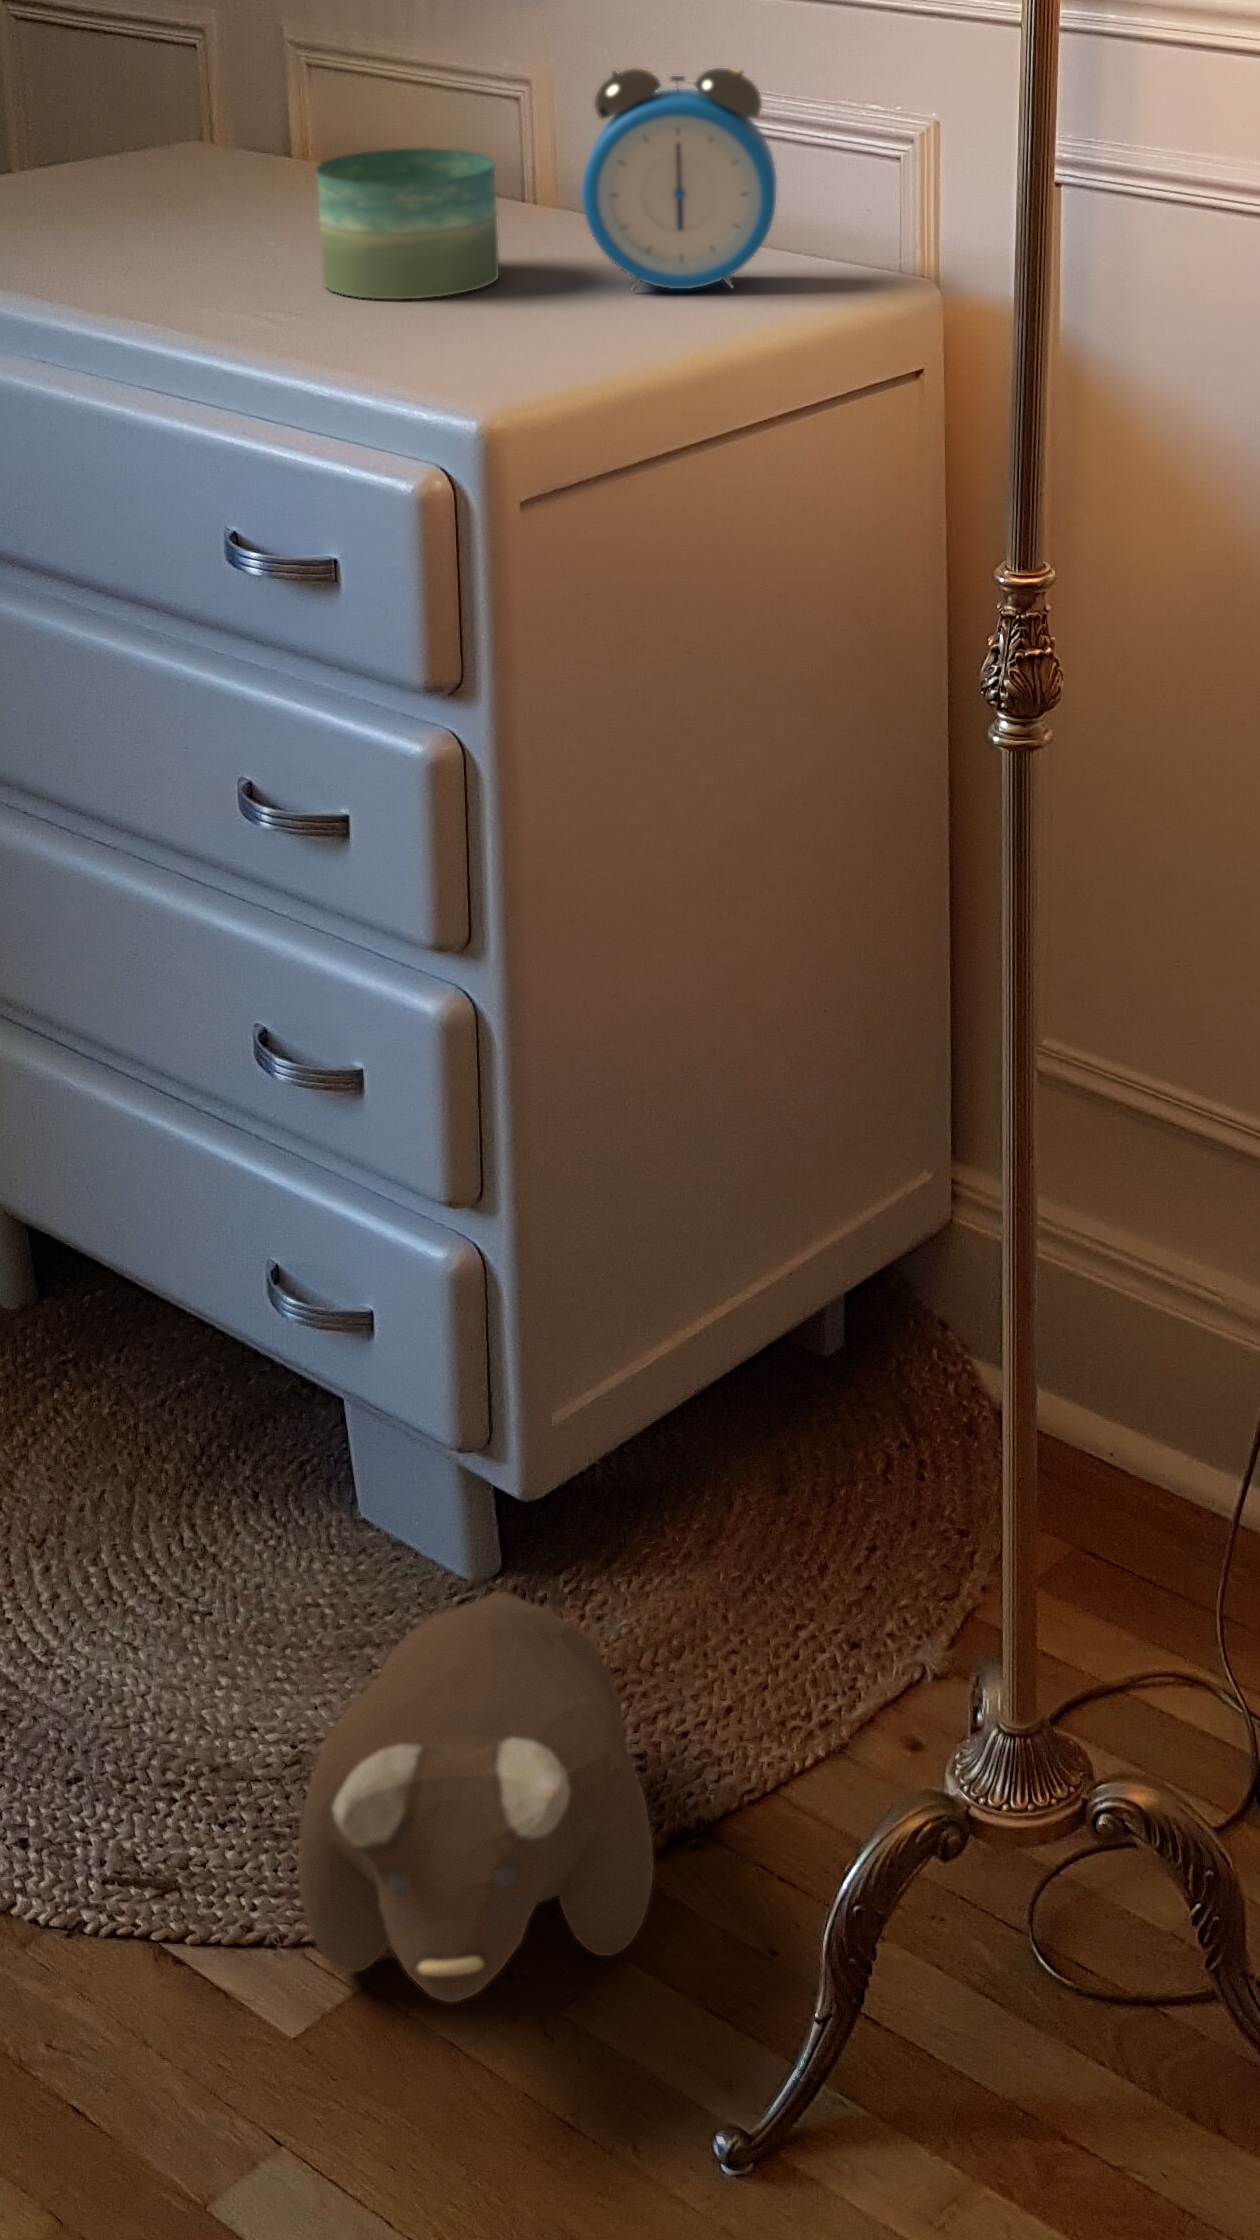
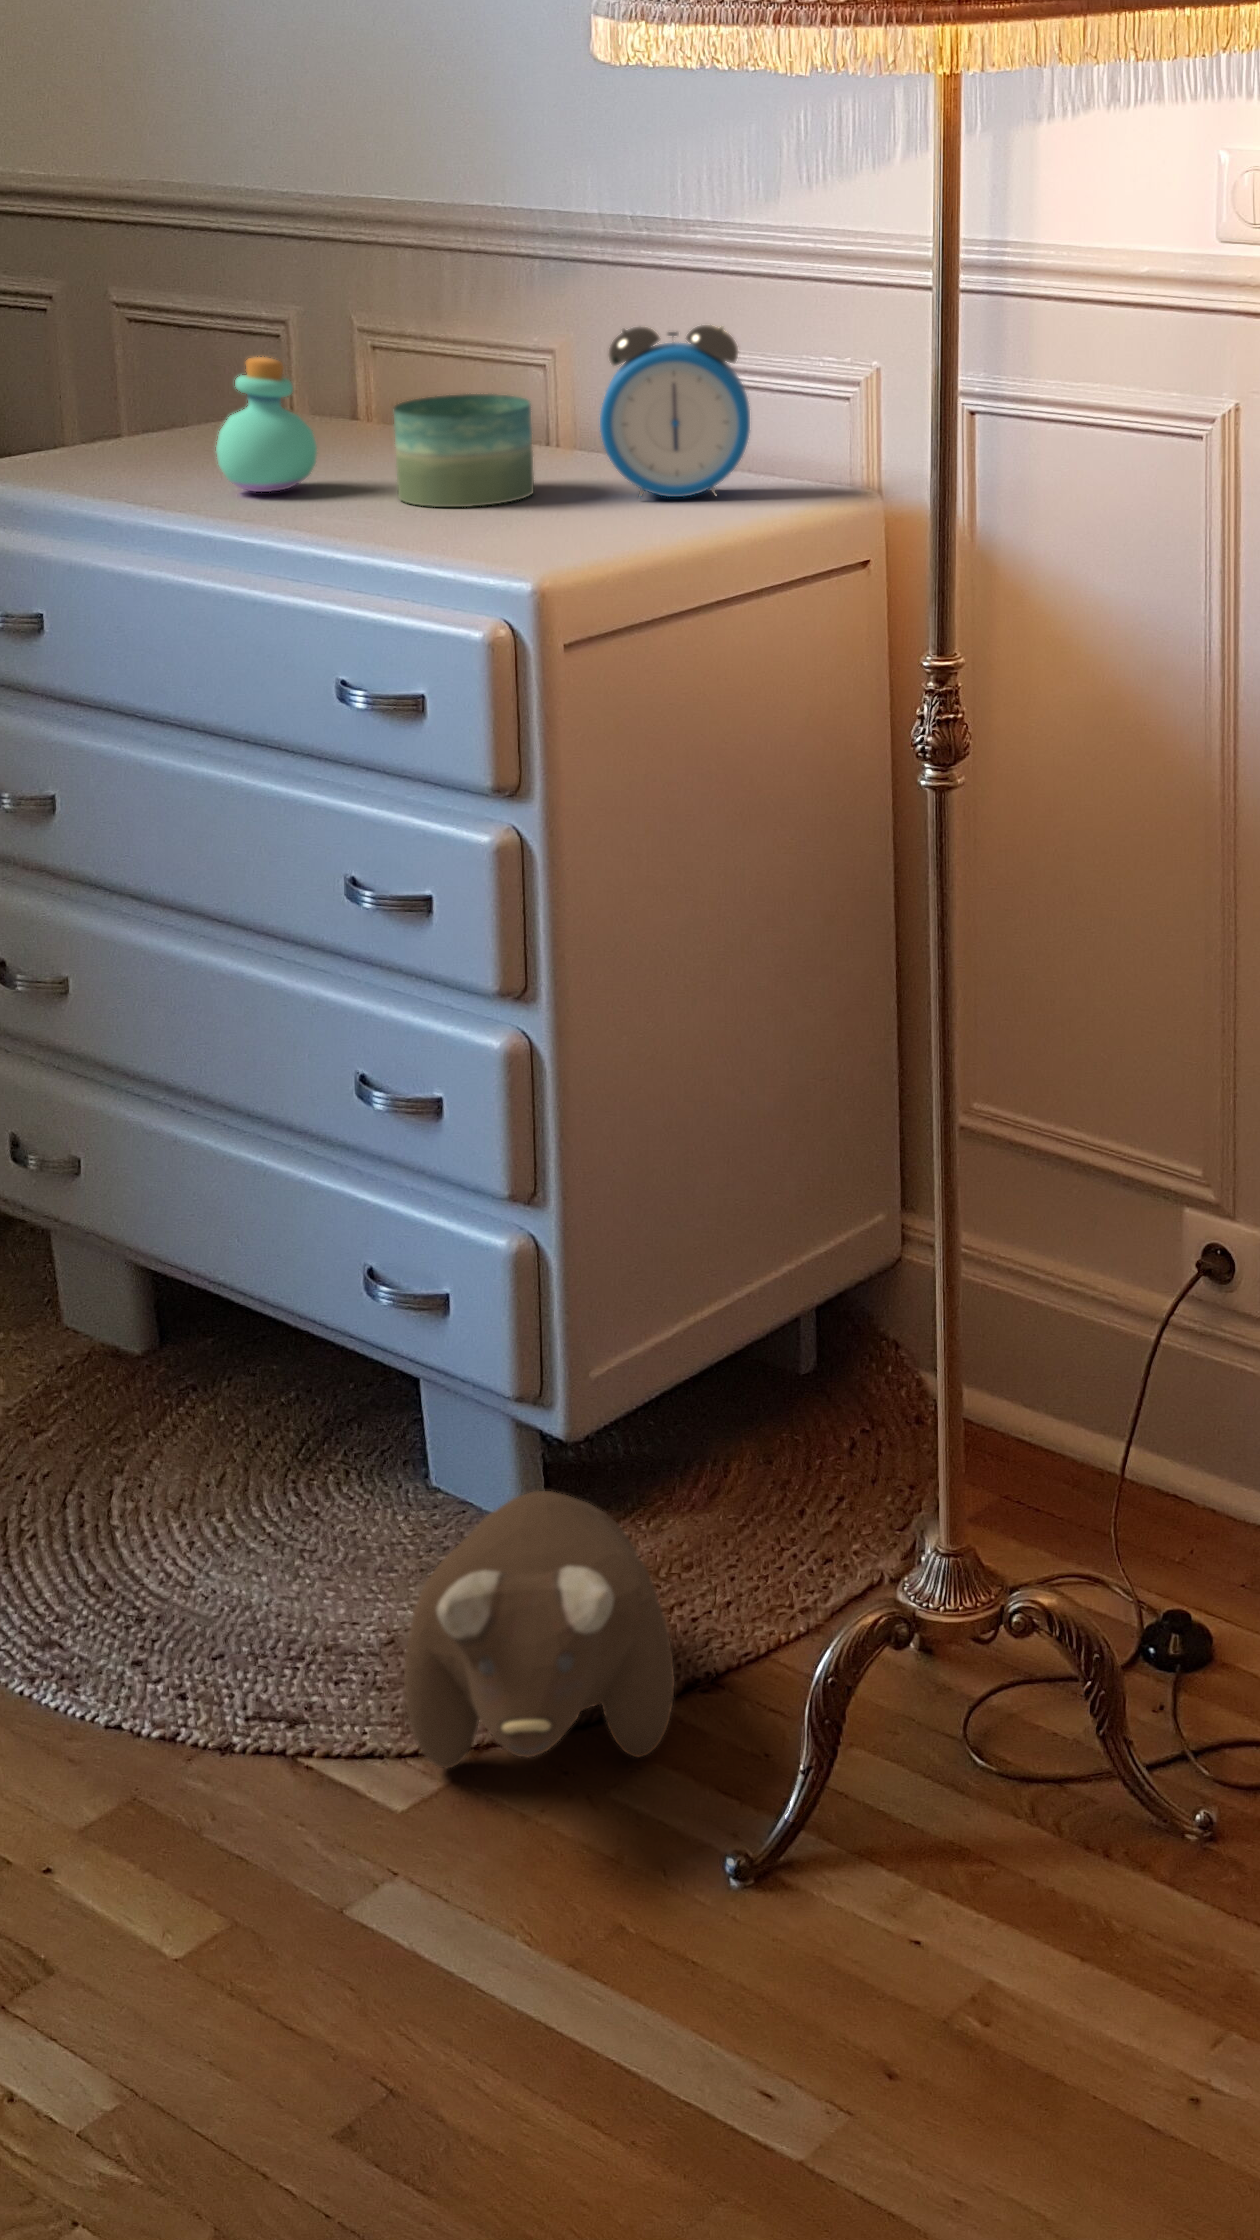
perfume bottle: none [90,98,221,271] -> present [216,357,317,492]

